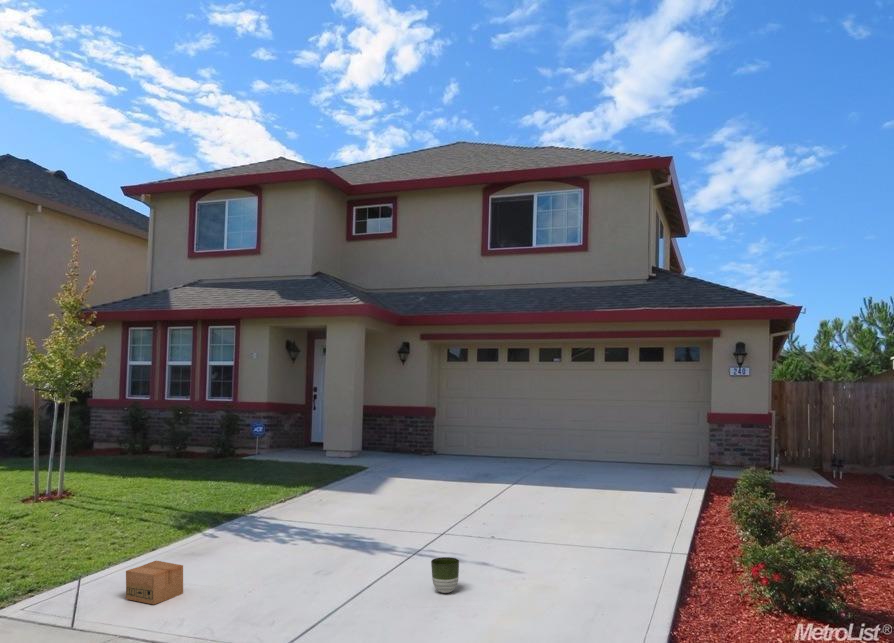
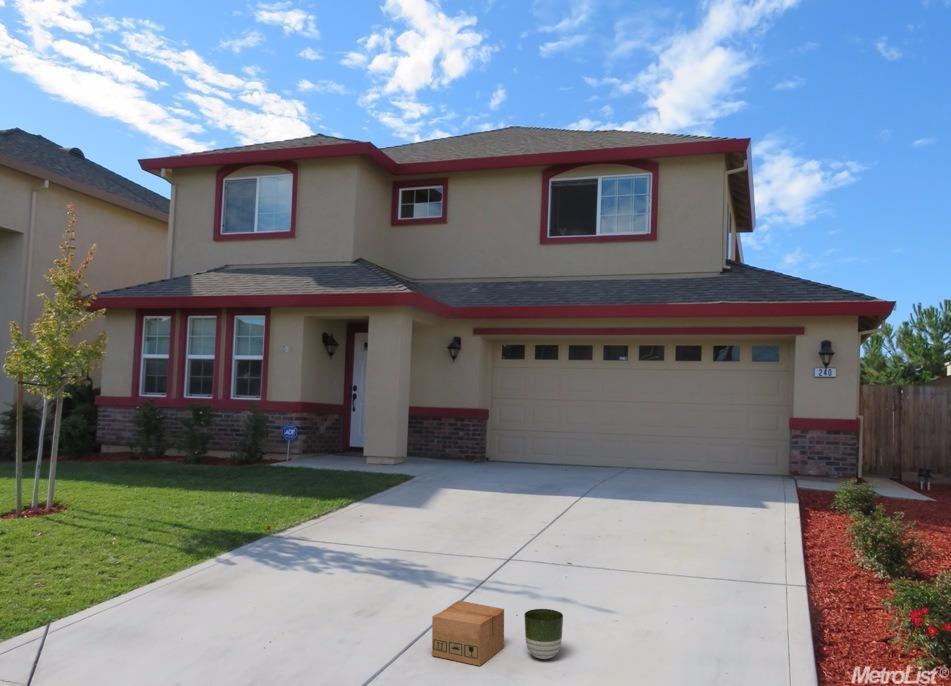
cardboard box: present [126,561,183,604] -> present [432,601,504,666]

